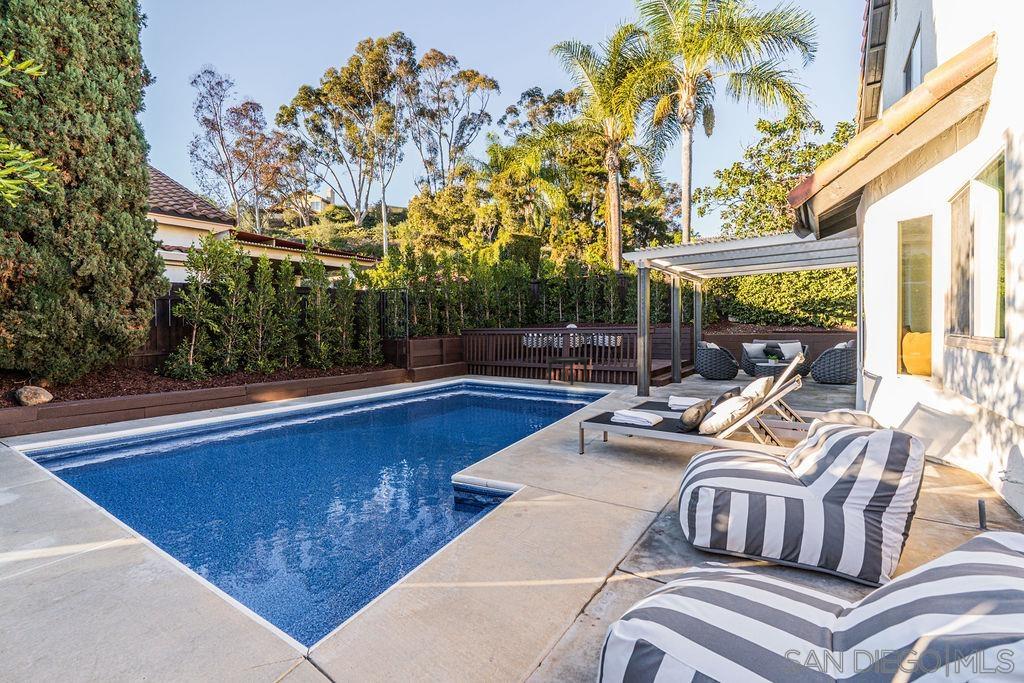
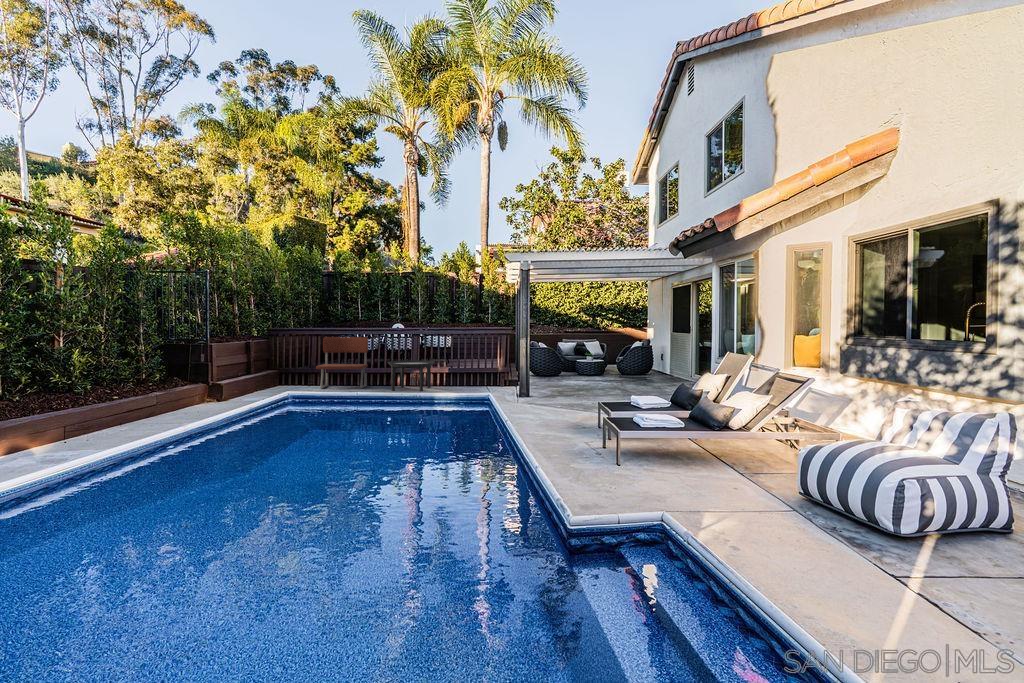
bench: none [495,336,539,381] -> present [316,337,368,388]

